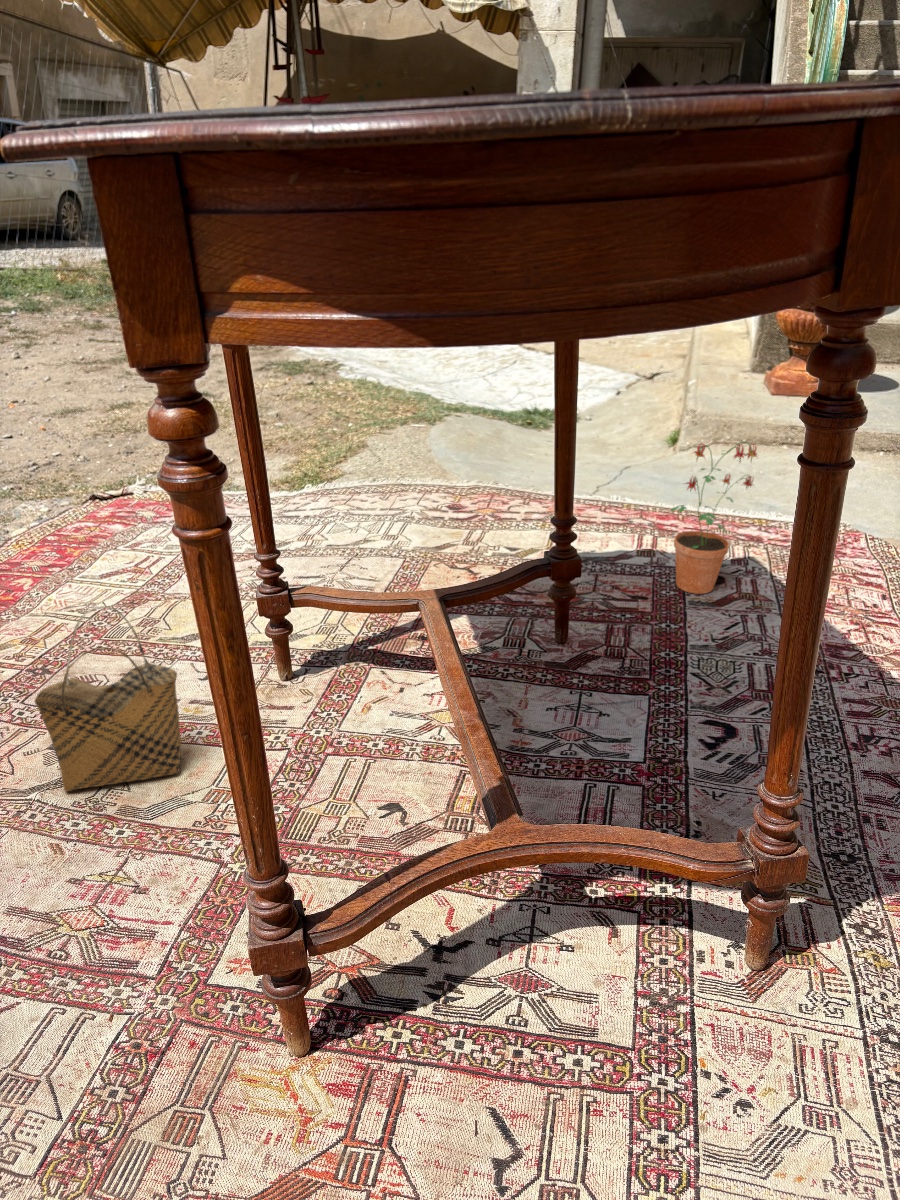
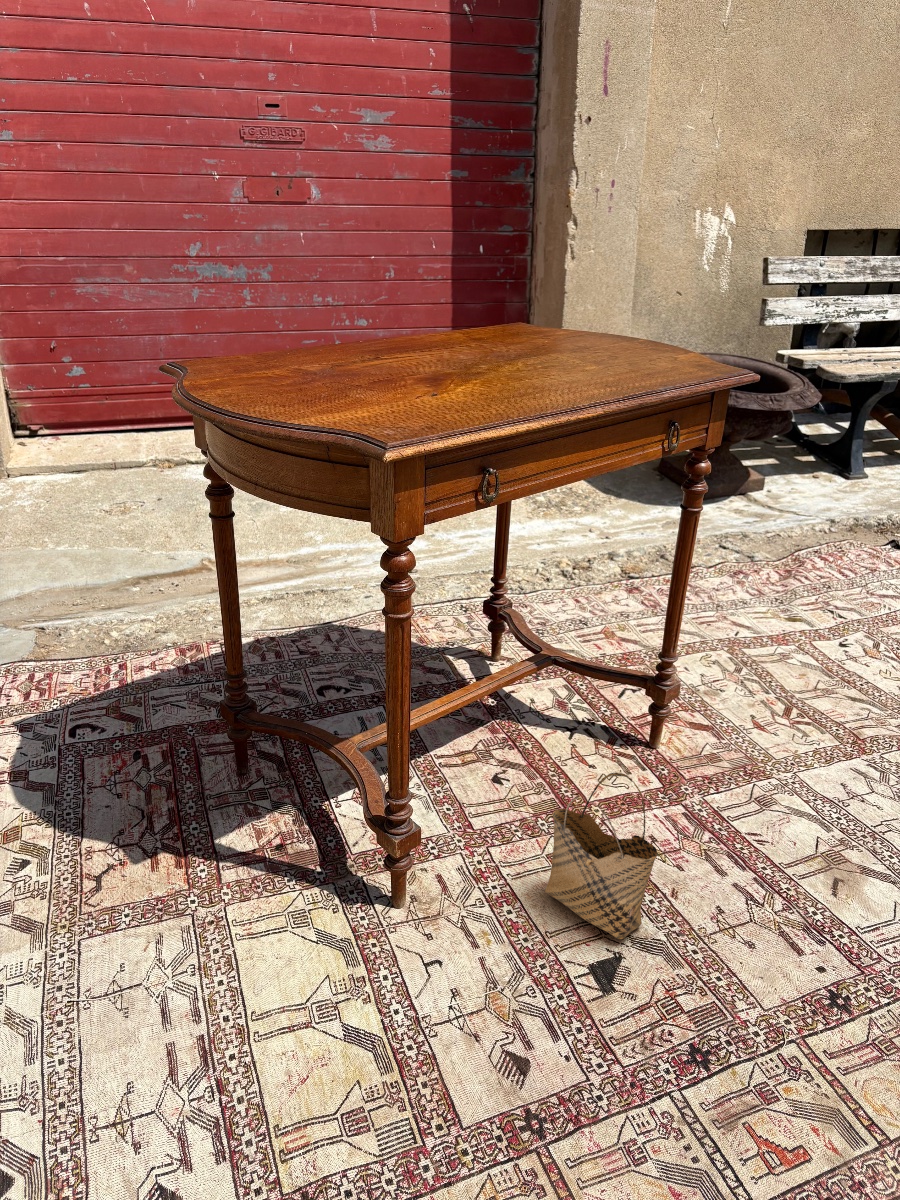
potted plant: present [671,442,757,594] -> none [41,588,107,740]

